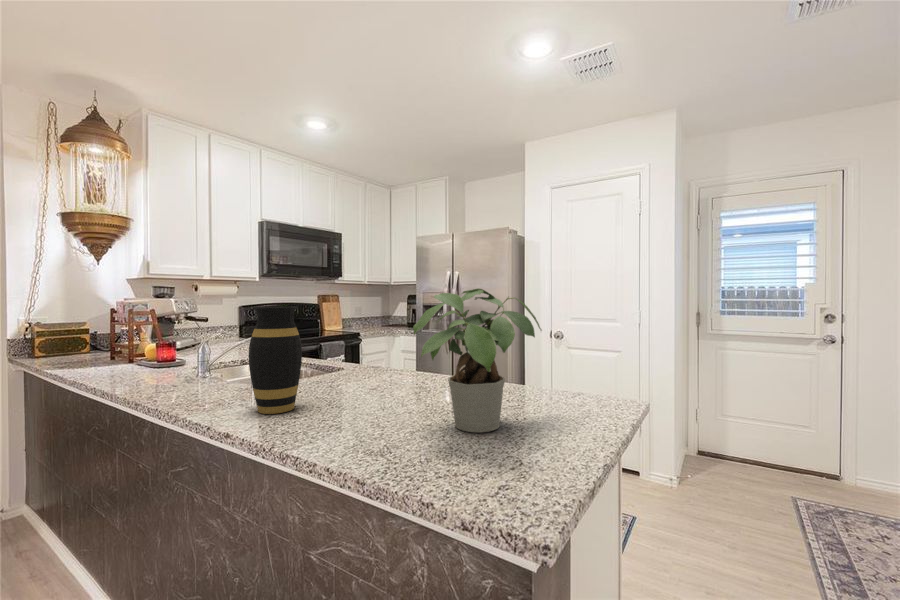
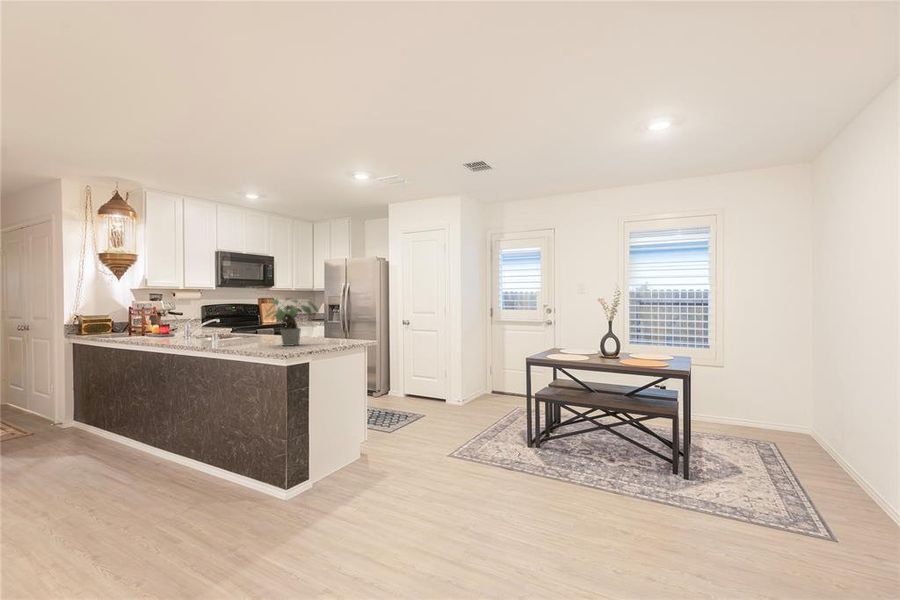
vase: present [249,307,302,414] -> none [208,304,230,344]

